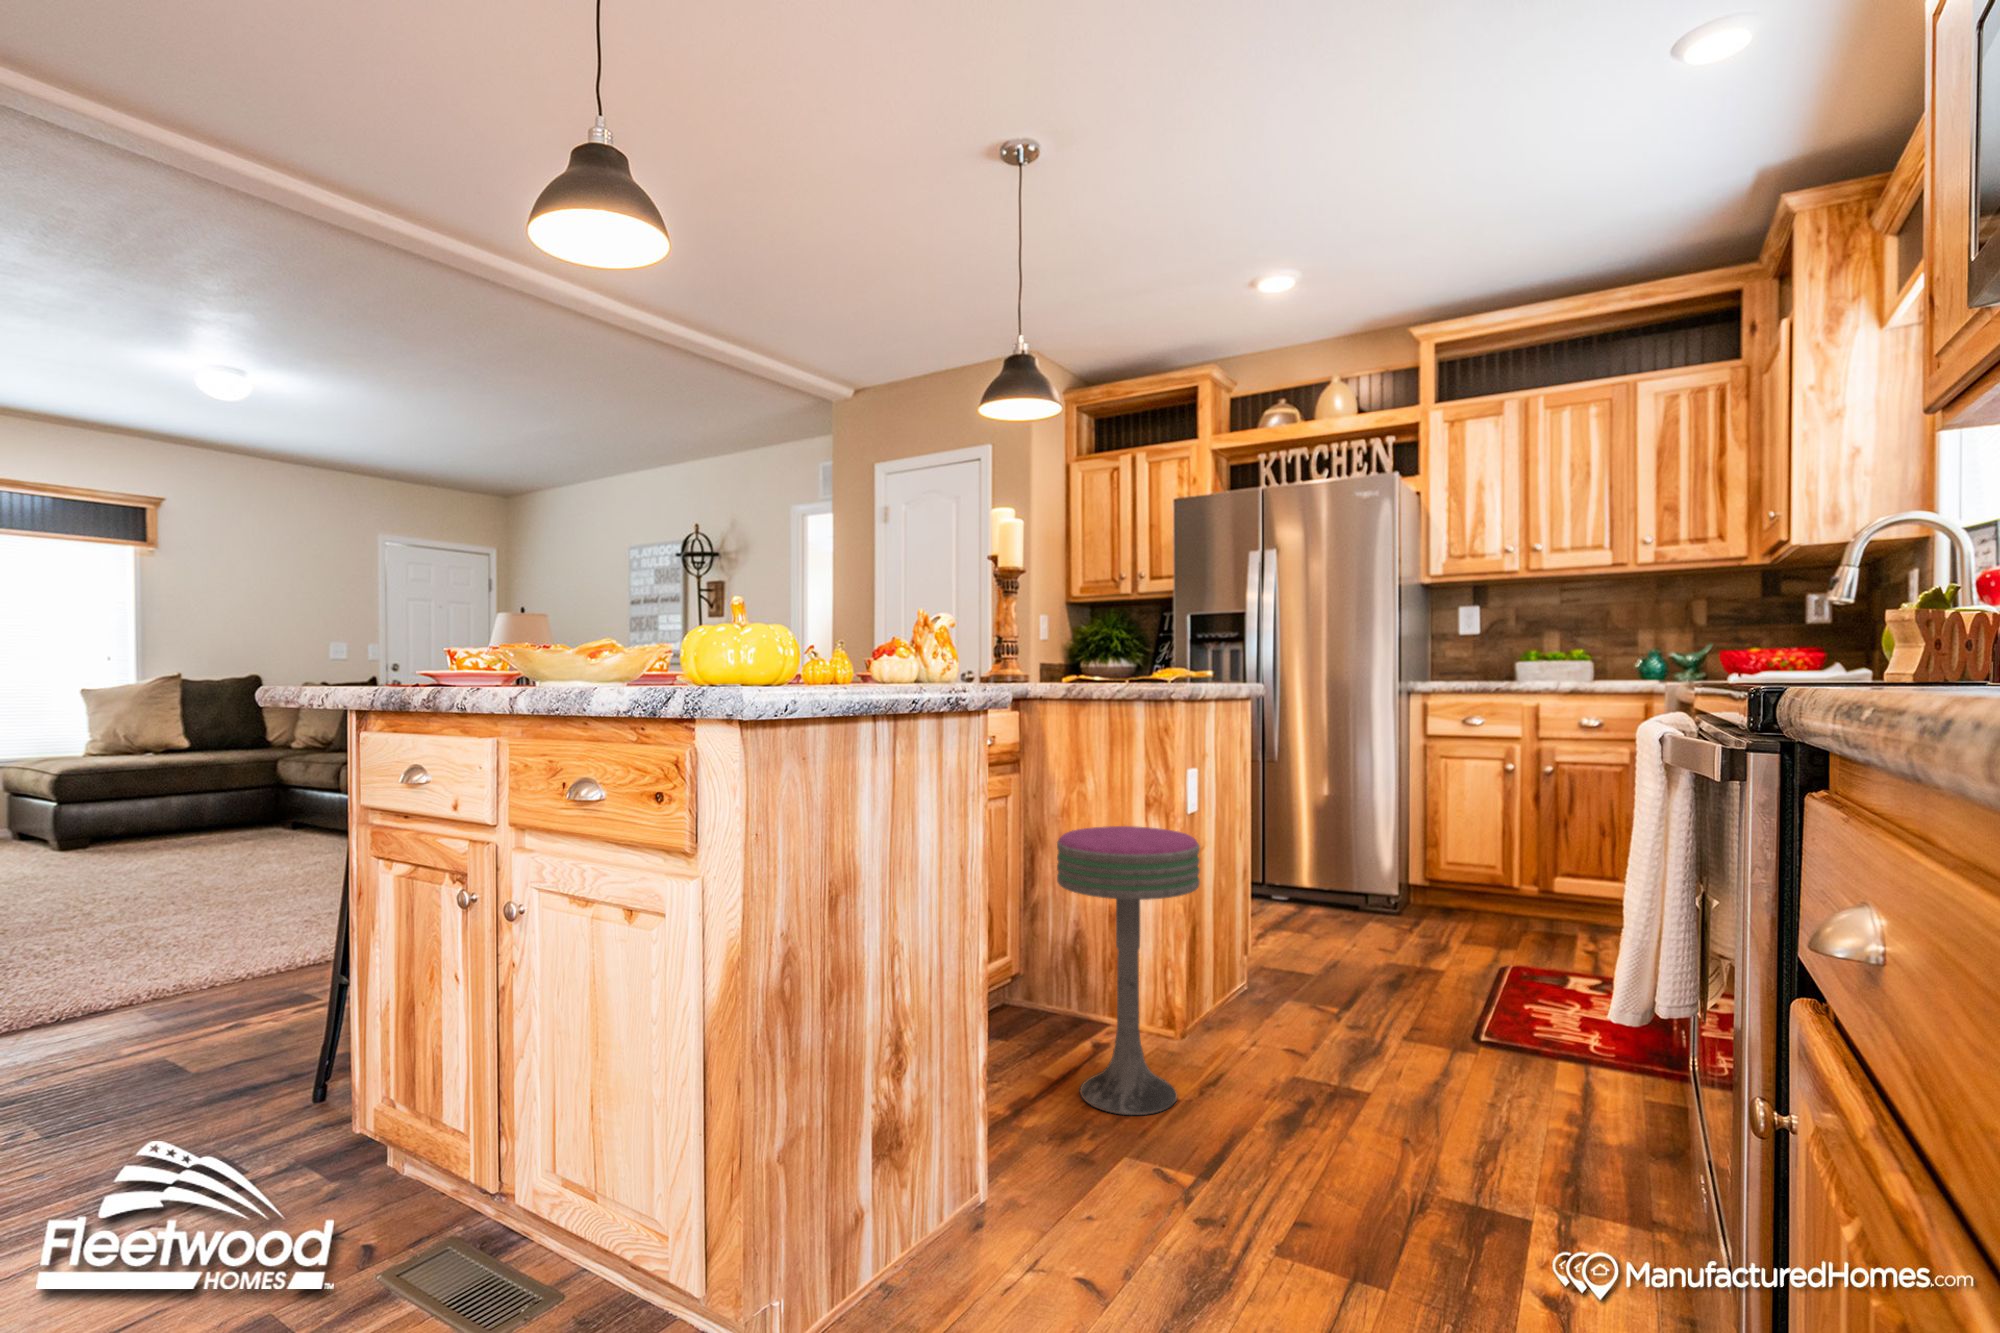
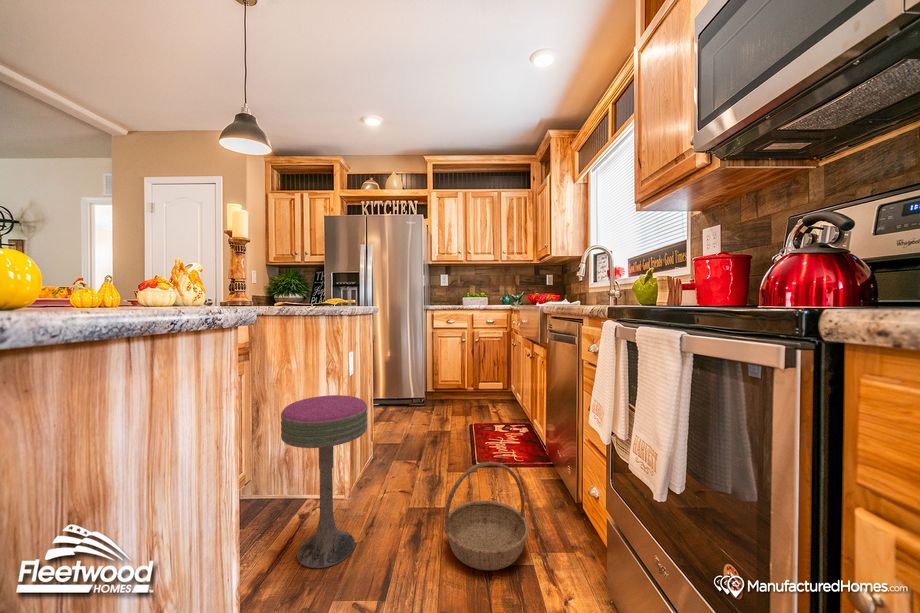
basket: none [1339,984,1536,1202] -> present [444,462,529,570]

